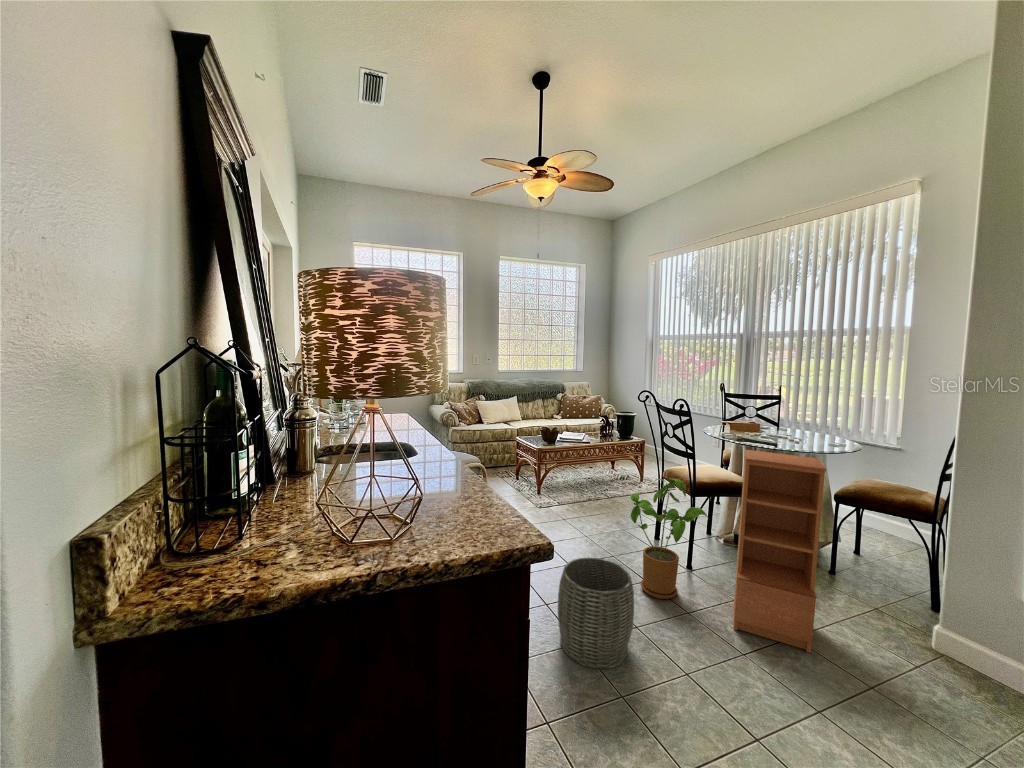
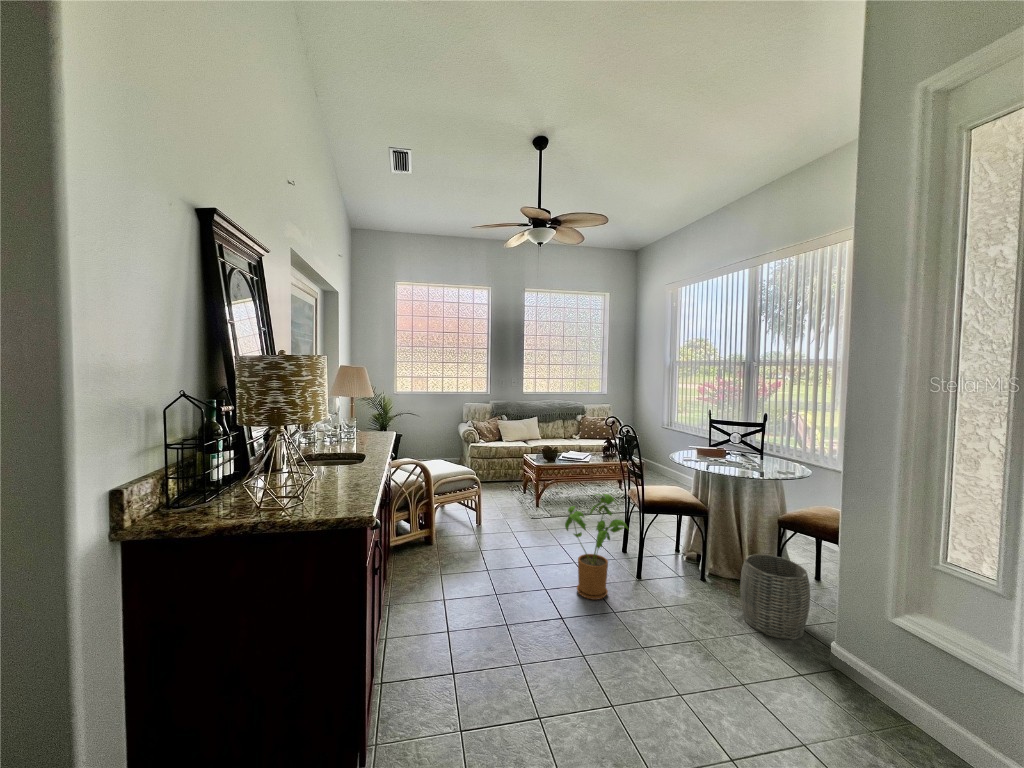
bookcase: present [734,450,826,653] -> none [637,469,716,651]
woven basket: present [558,558,634,669] -> present [740,554,810,640]

